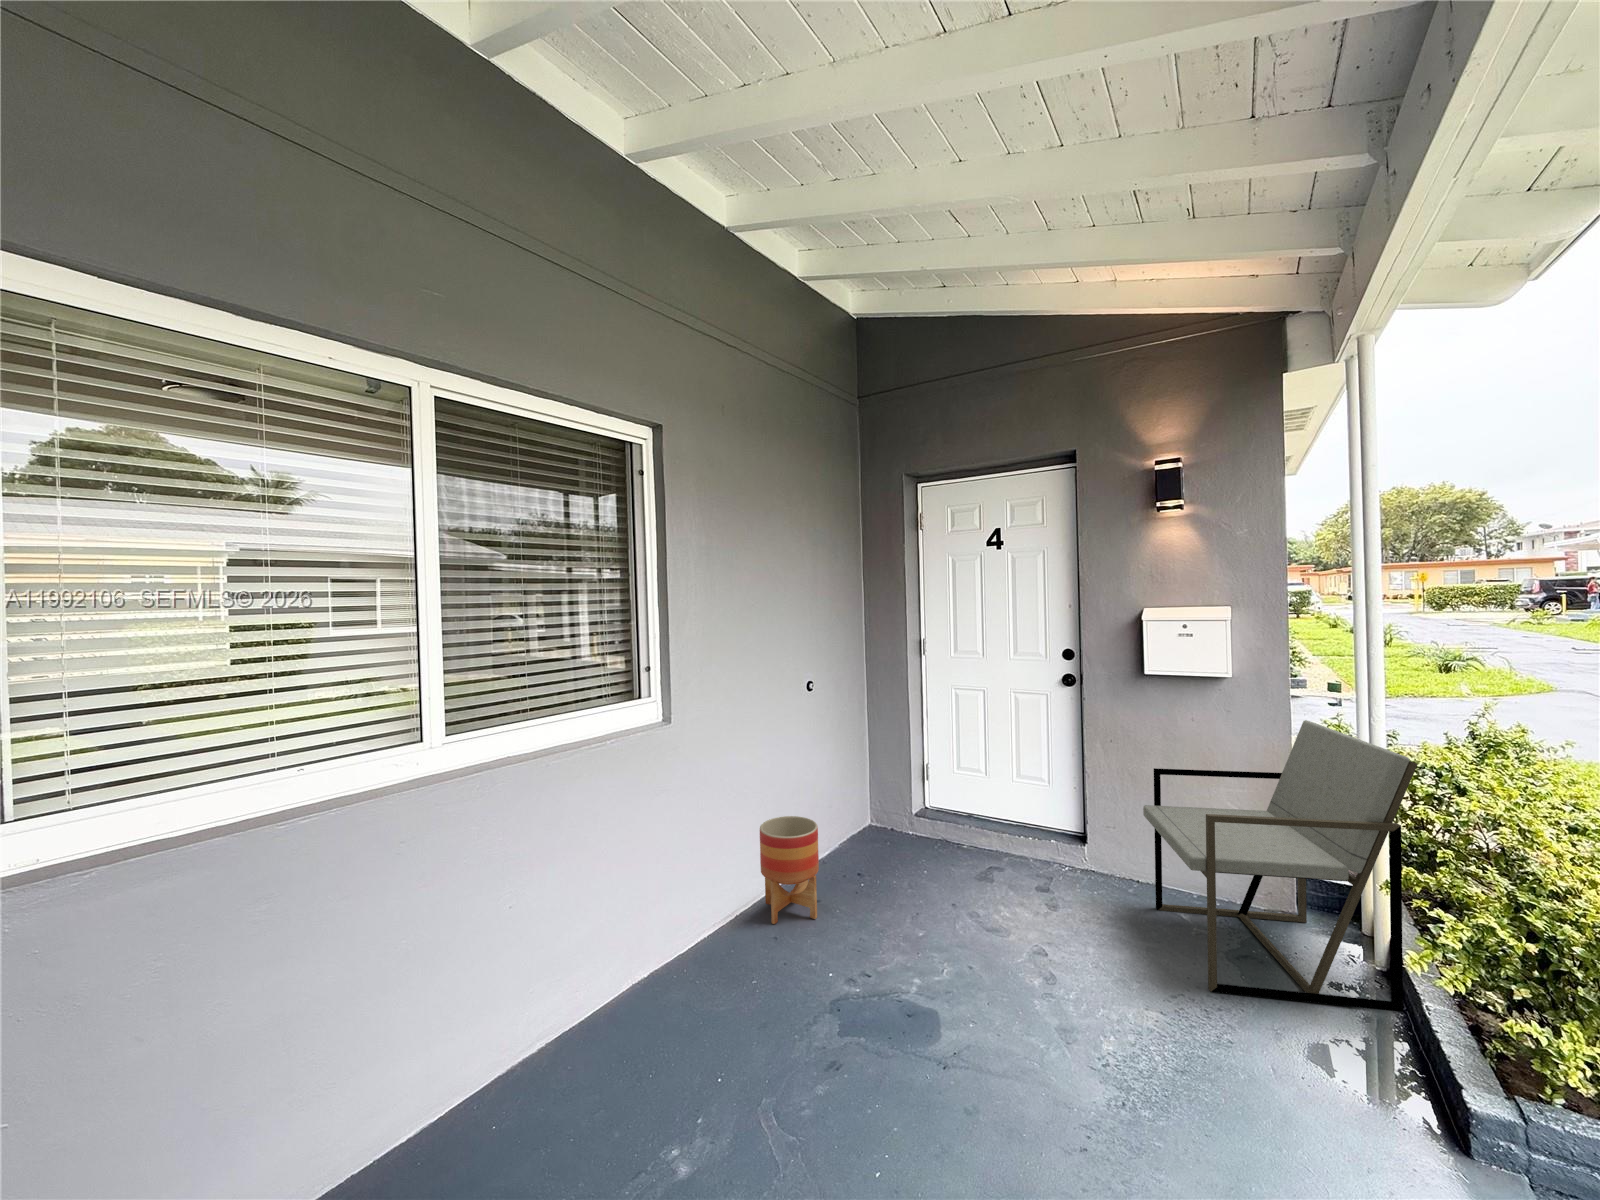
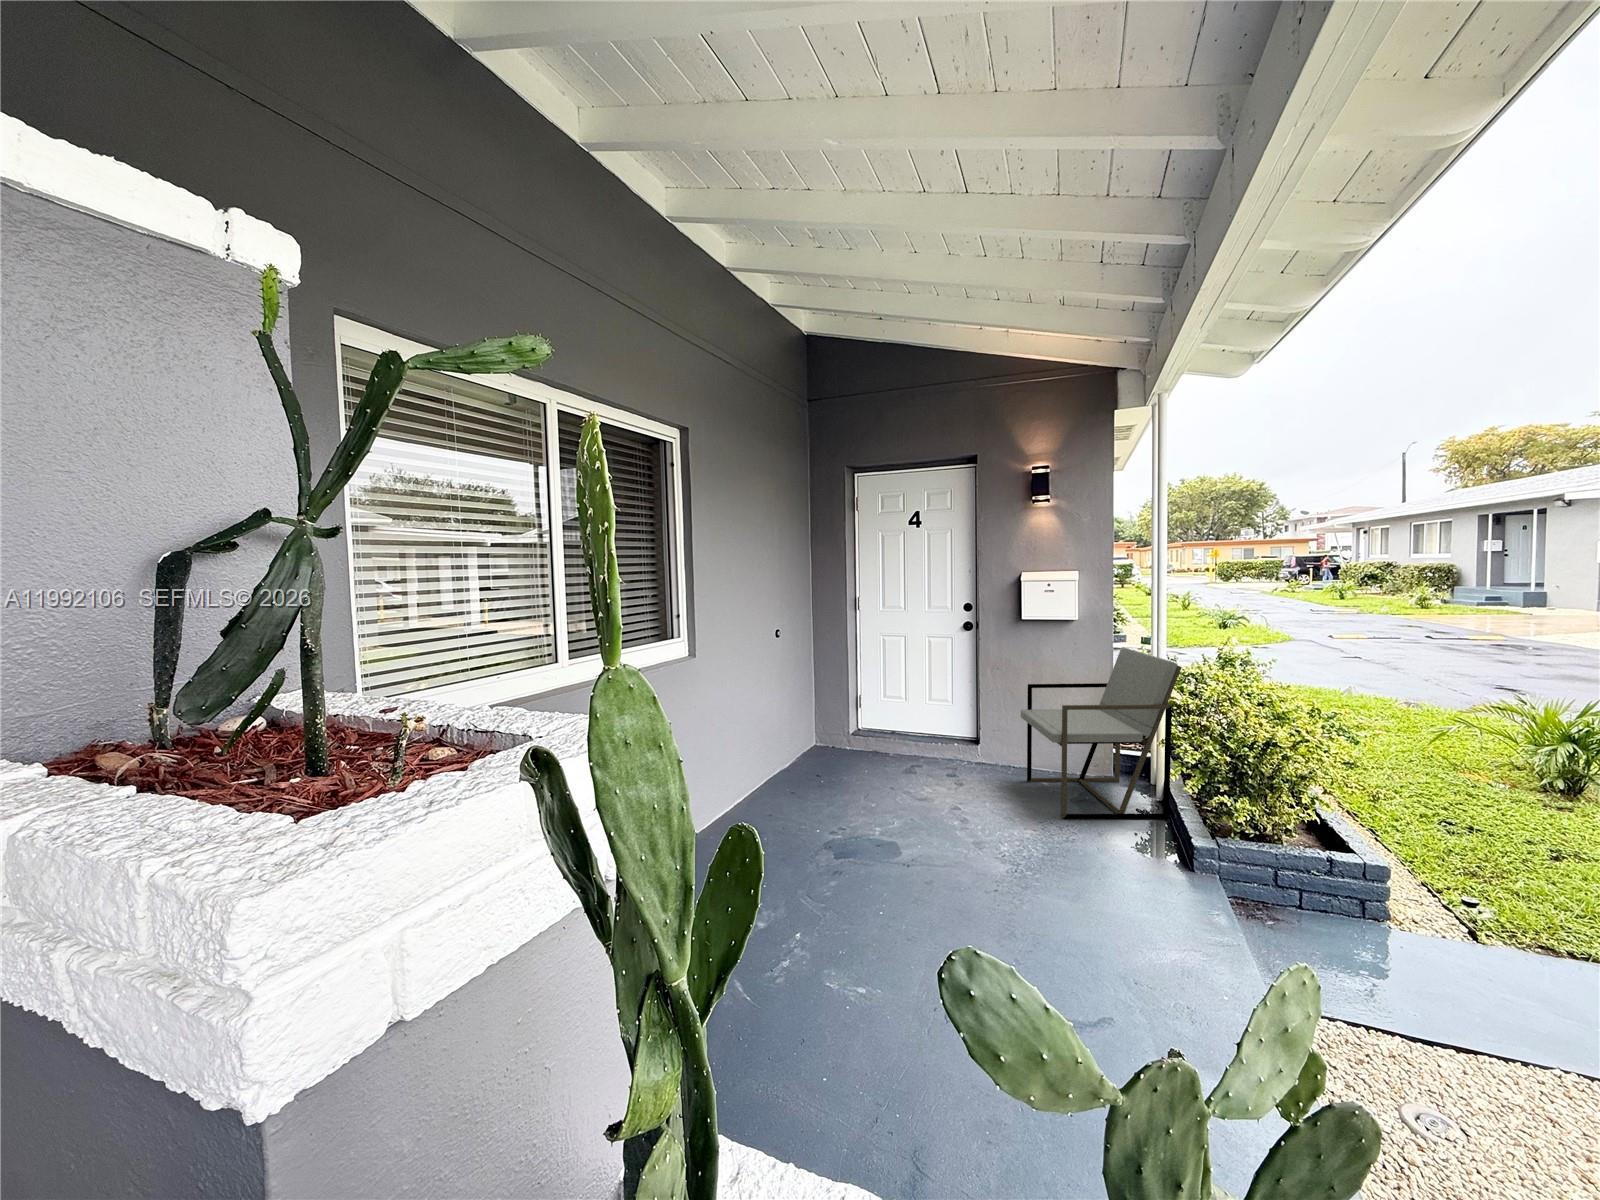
planter: present [760,816,819,924] -> none [751,731,796,808]

